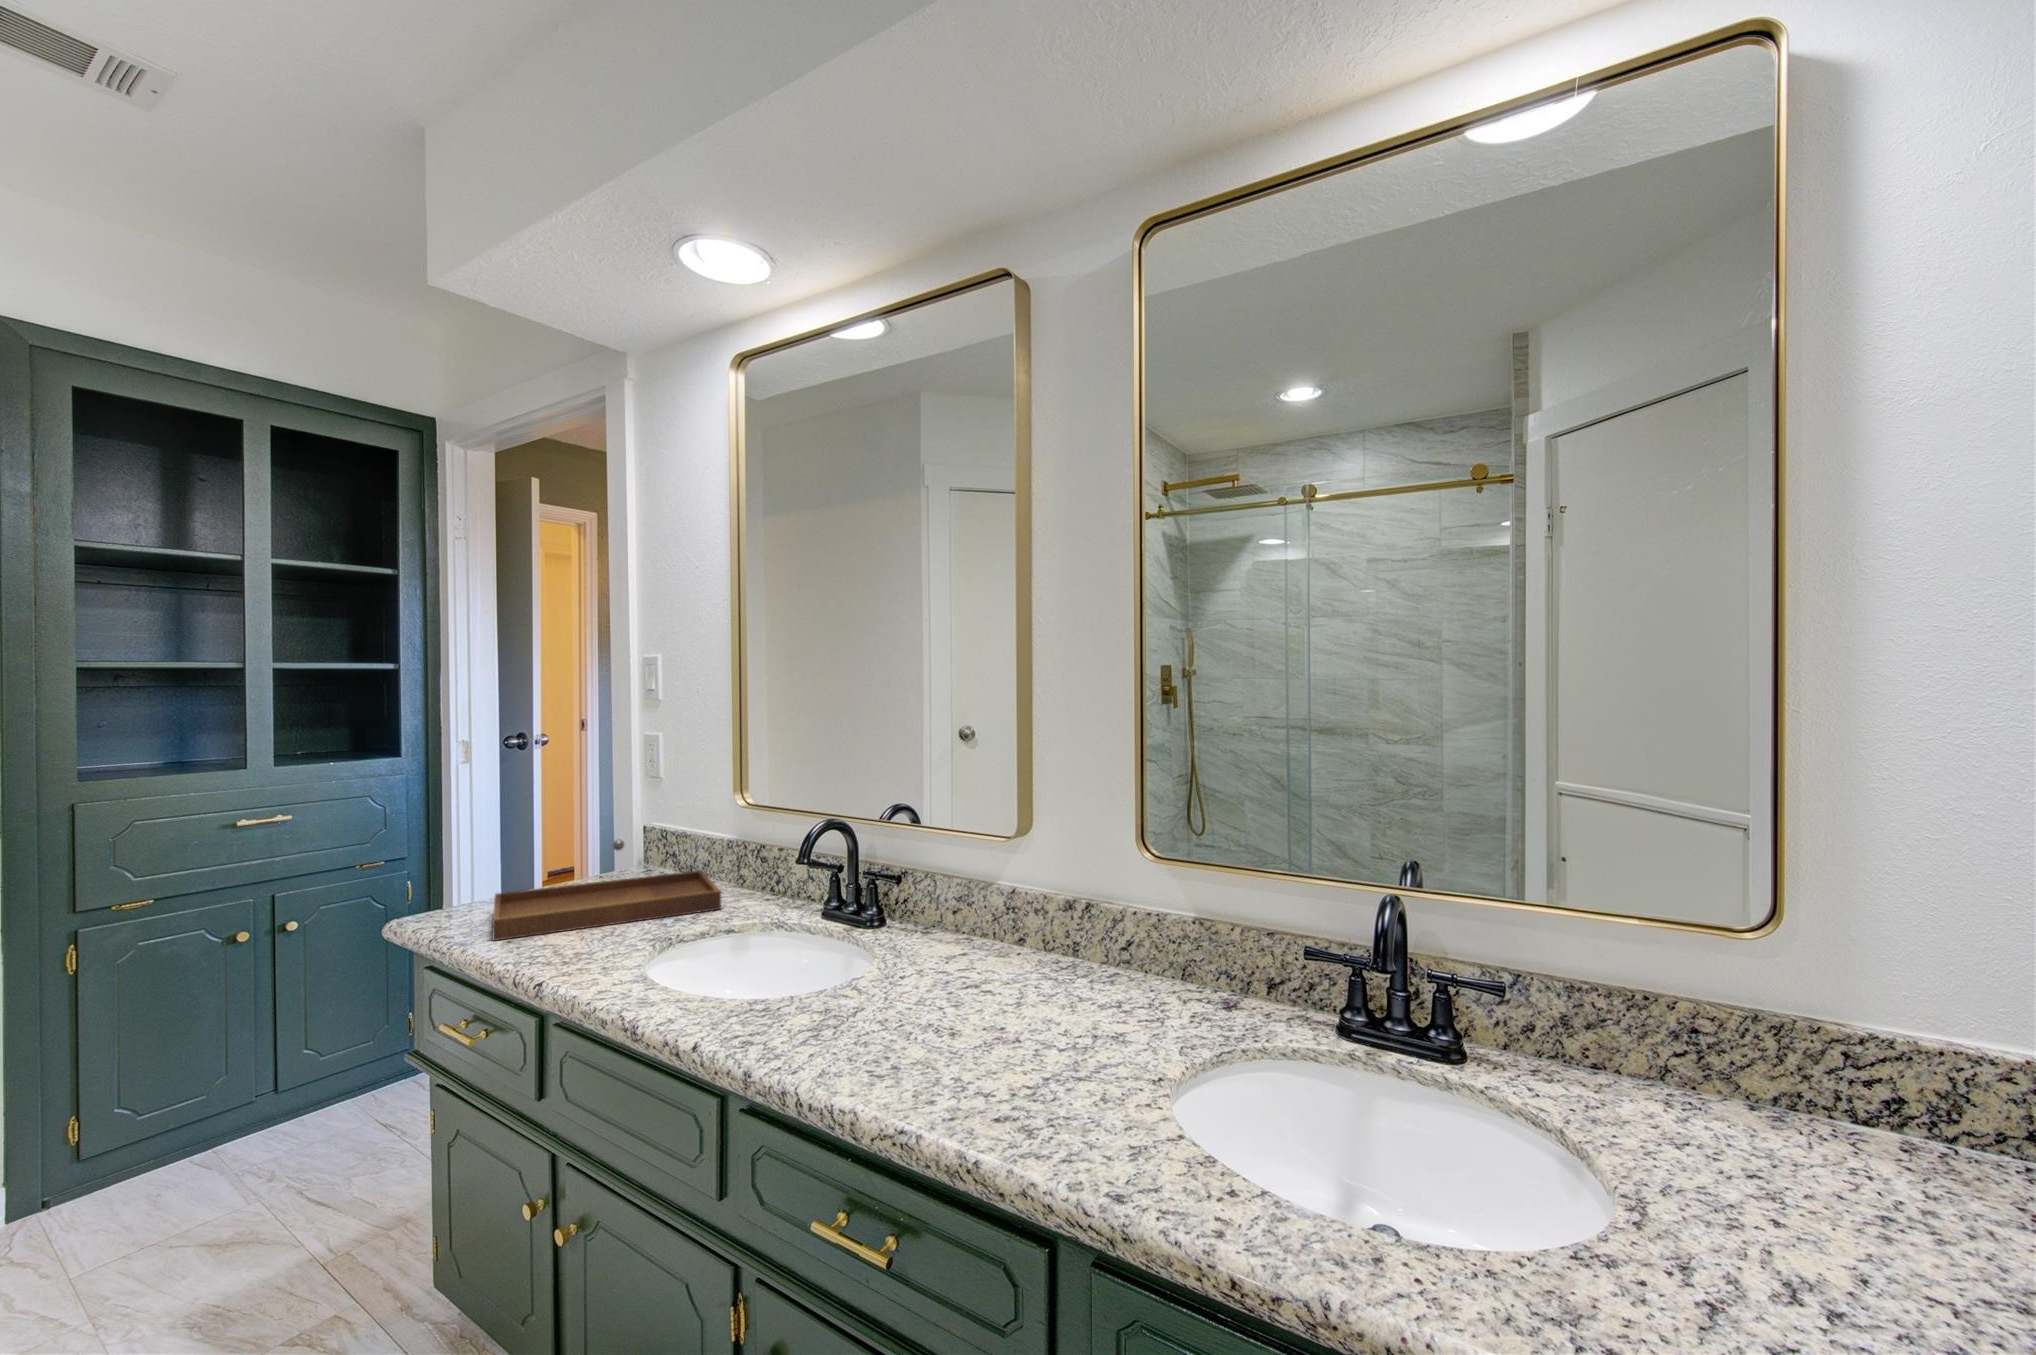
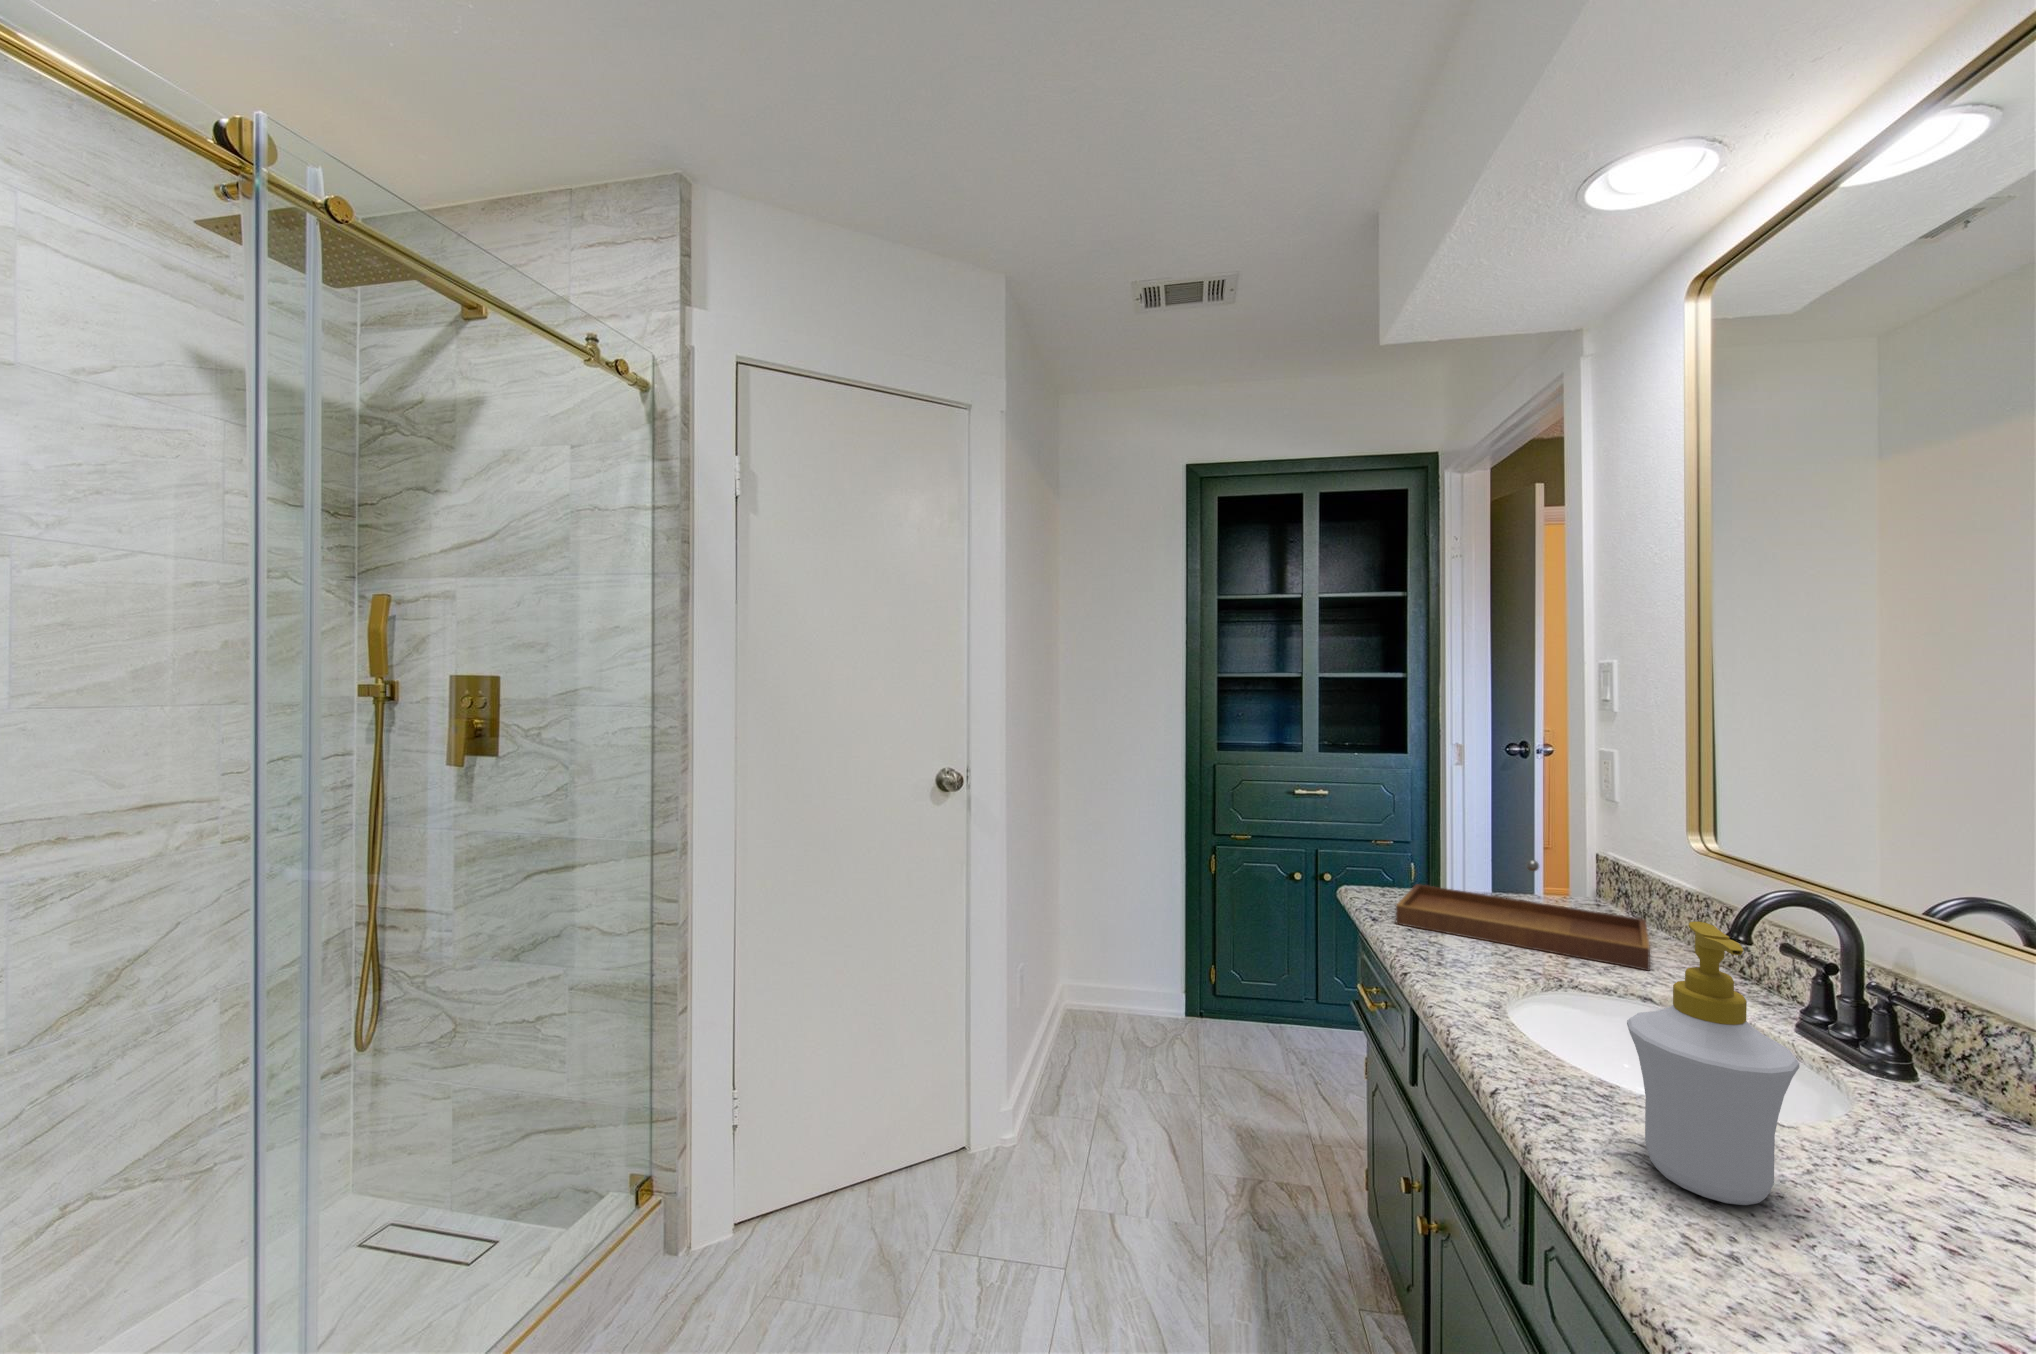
soap bottle: none [805,844,901,1043] -> present [1627,922,1799,1205]

